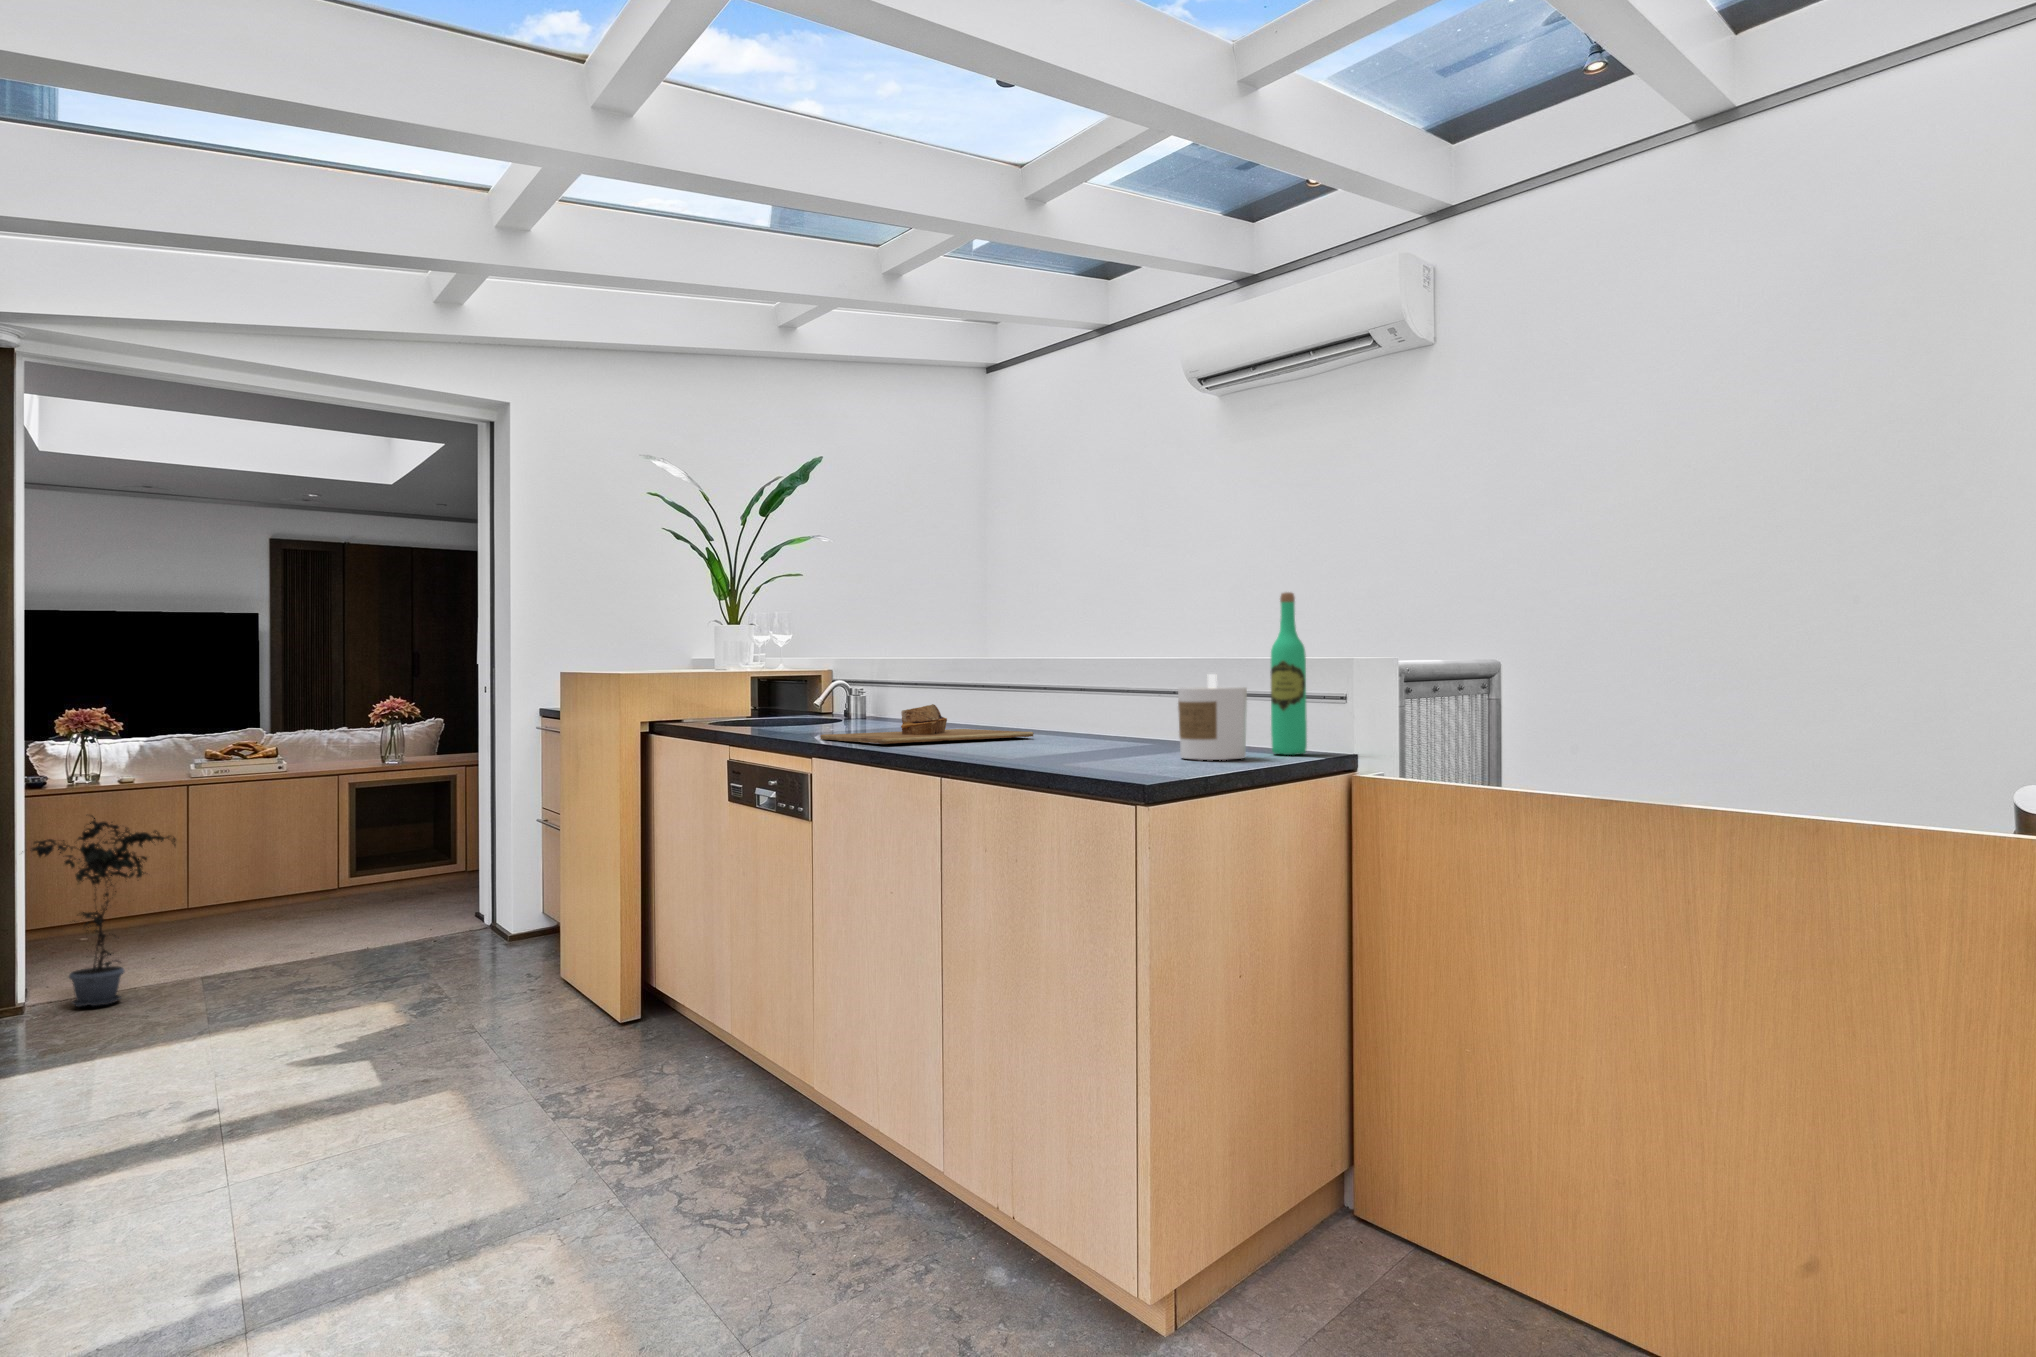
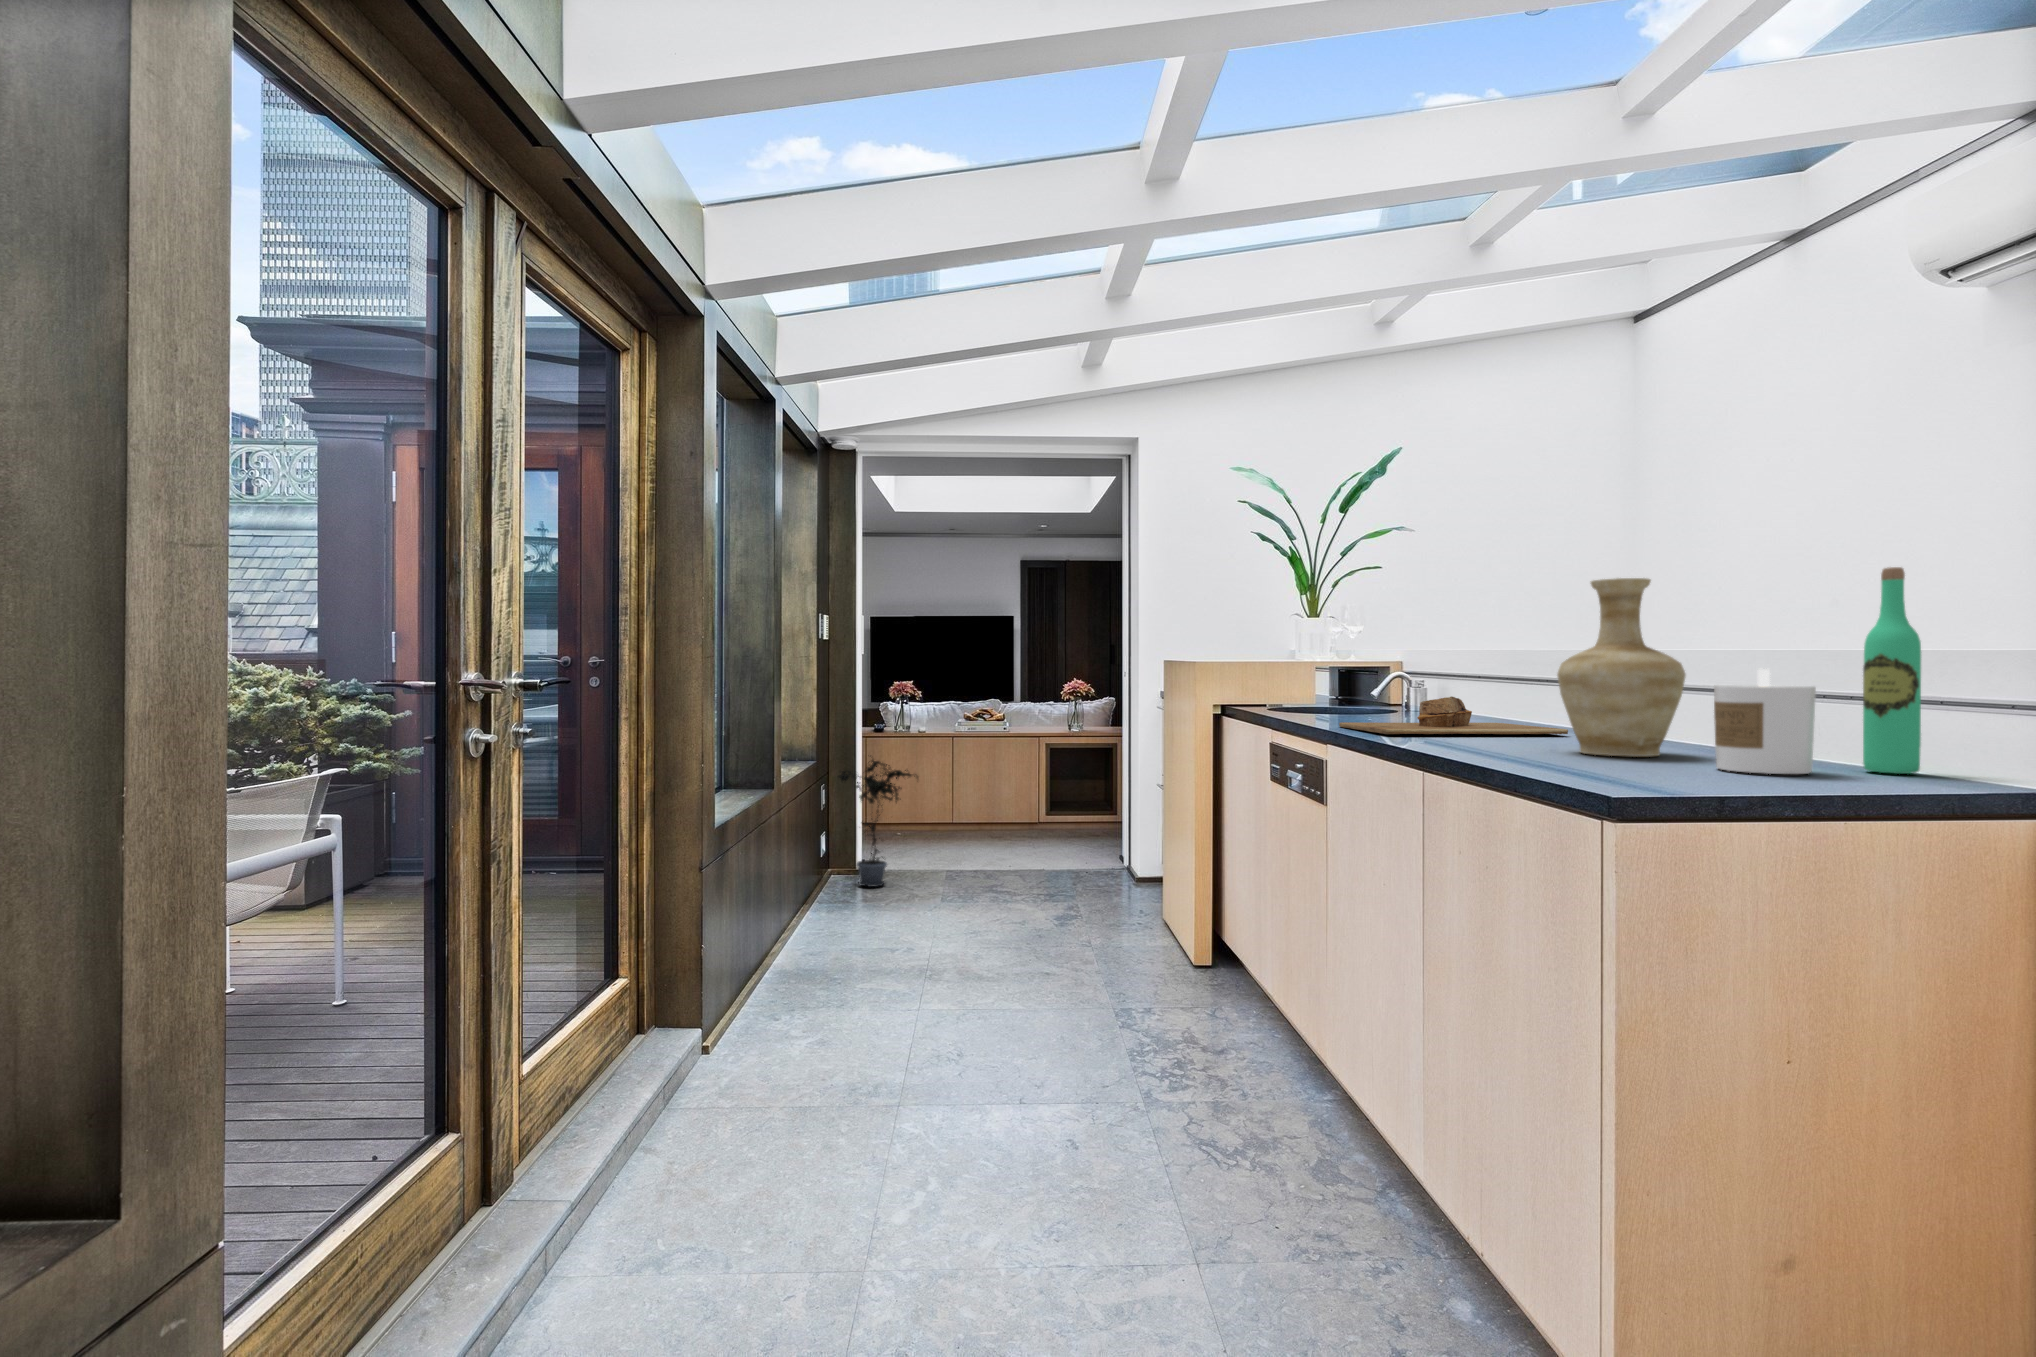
vase: none [1047,594,1146,753] -> present [1557,578,1686,756]

